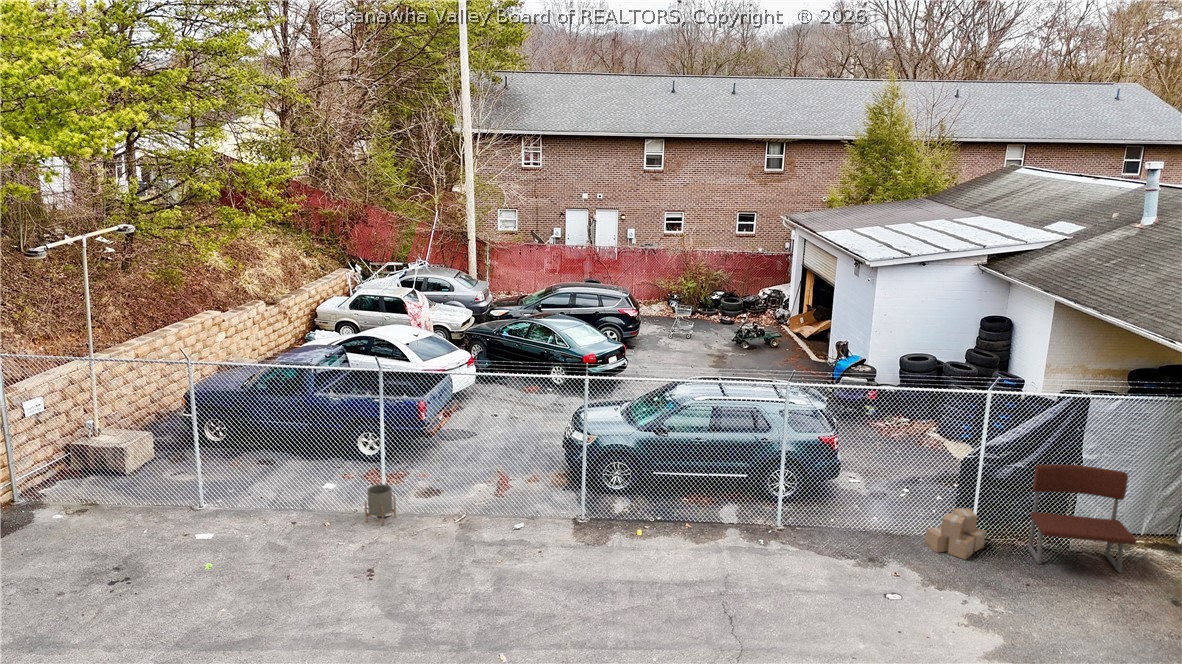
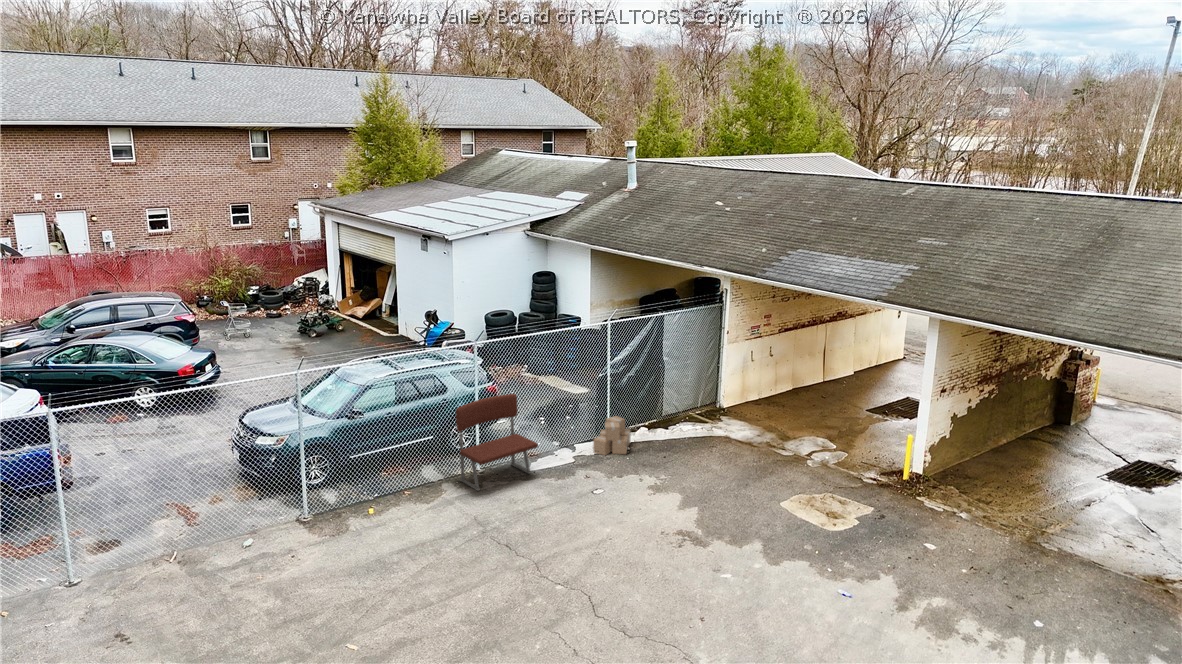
bench: present [1028,464,1136,573] -> present [456,394,538,491]
planter: present [365,484,396,525] -> none [41,548,83,600]

